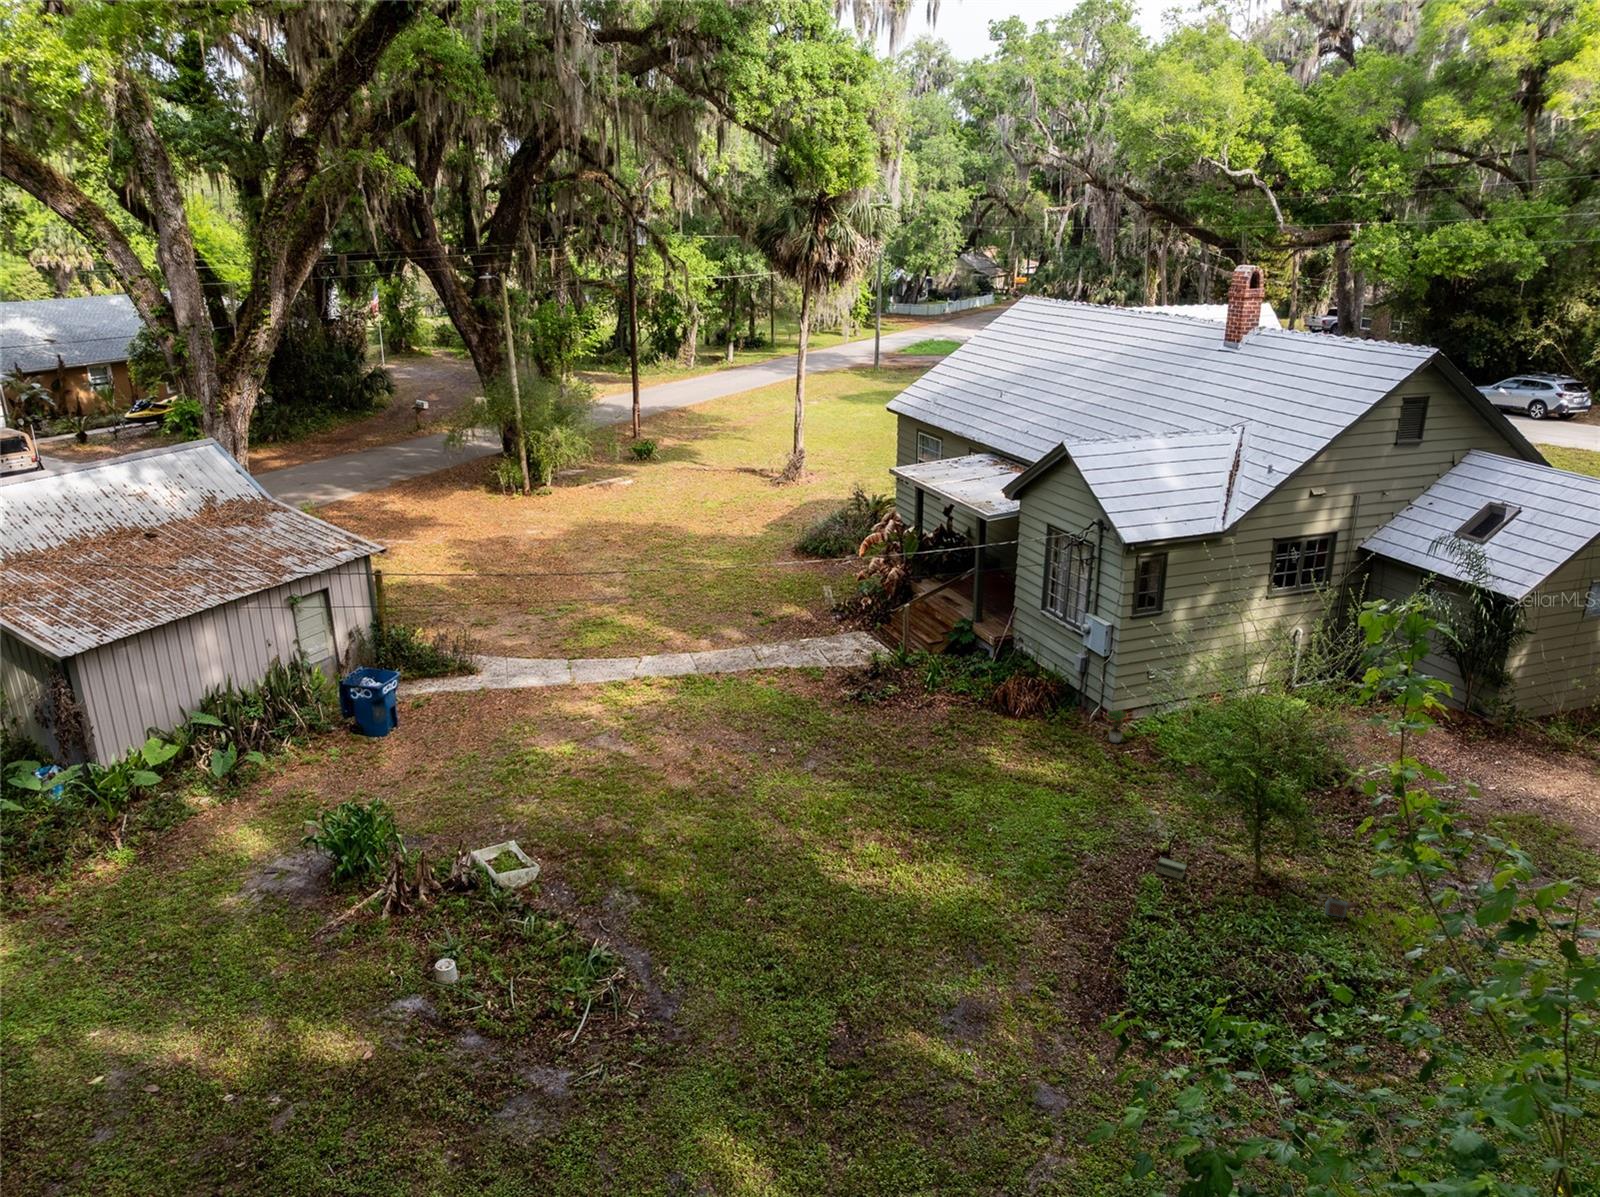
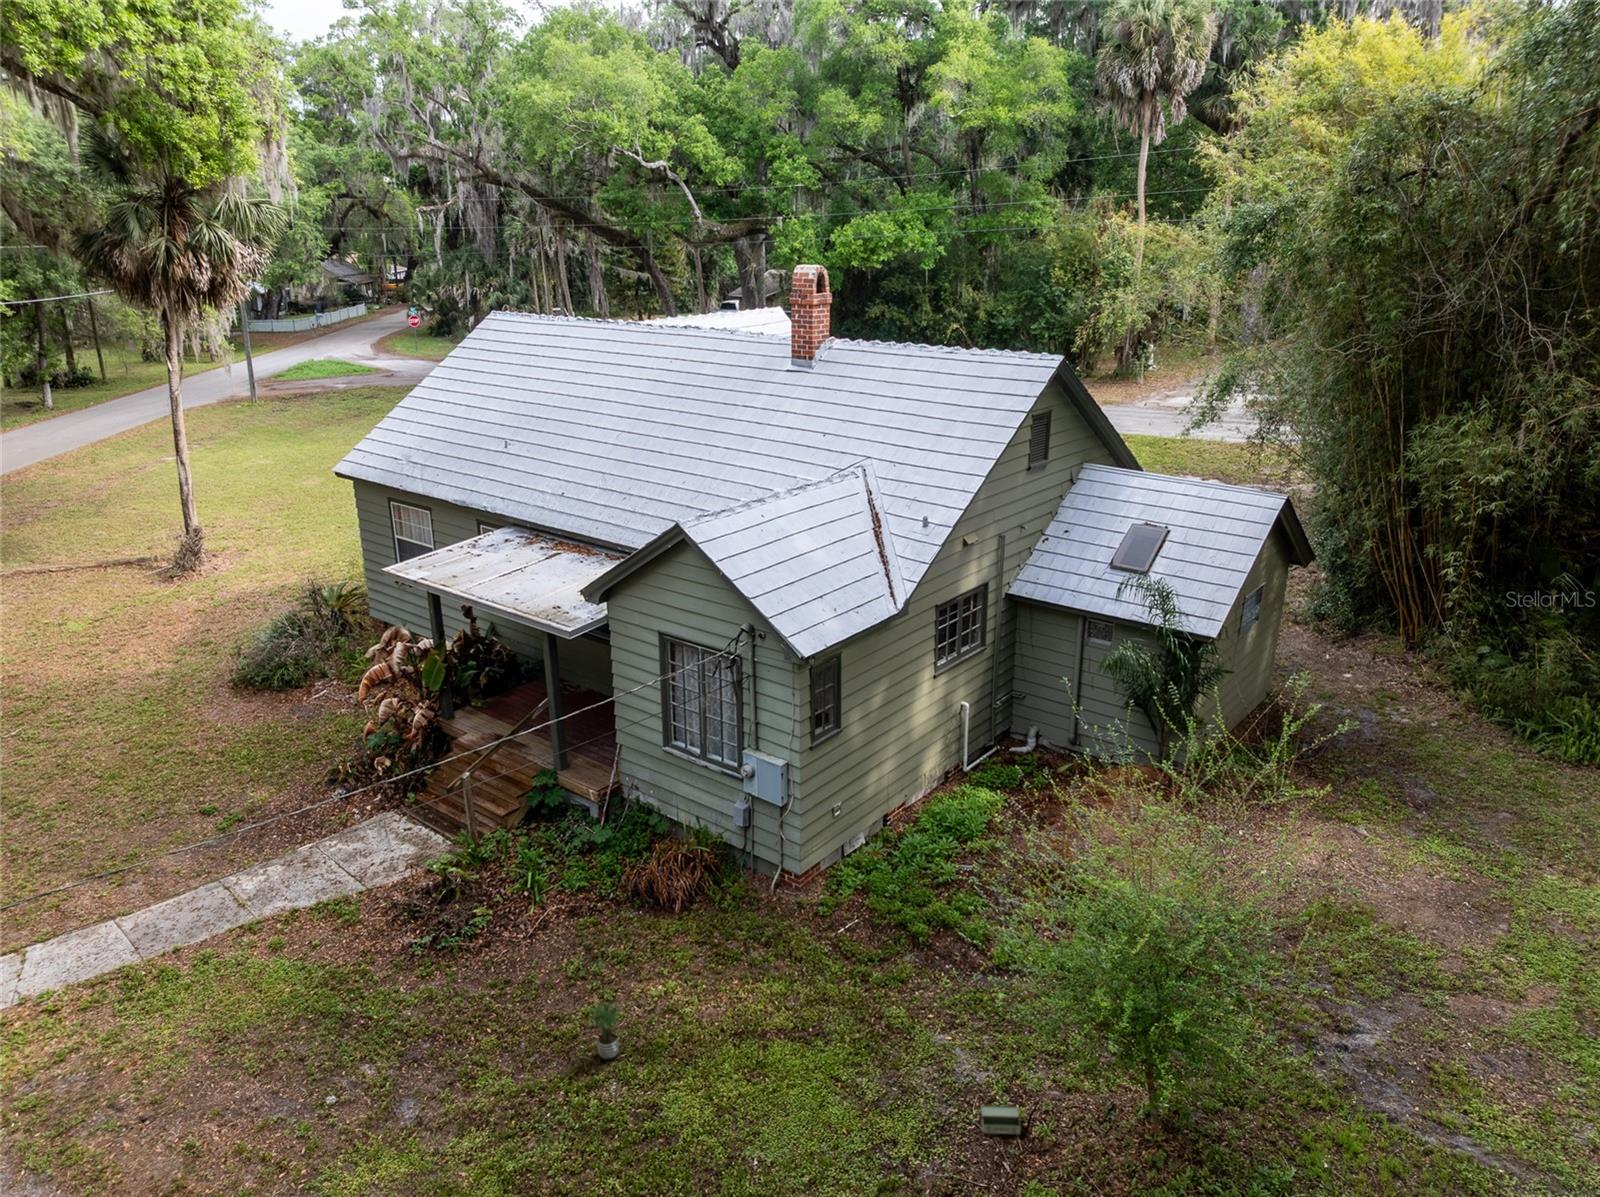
potted plant: present [1107,710,1125,744] -> present [590,1003,619,1060]
watering can: present [1318,895,1359,917] -> none [1188,1092,1235,1121]

